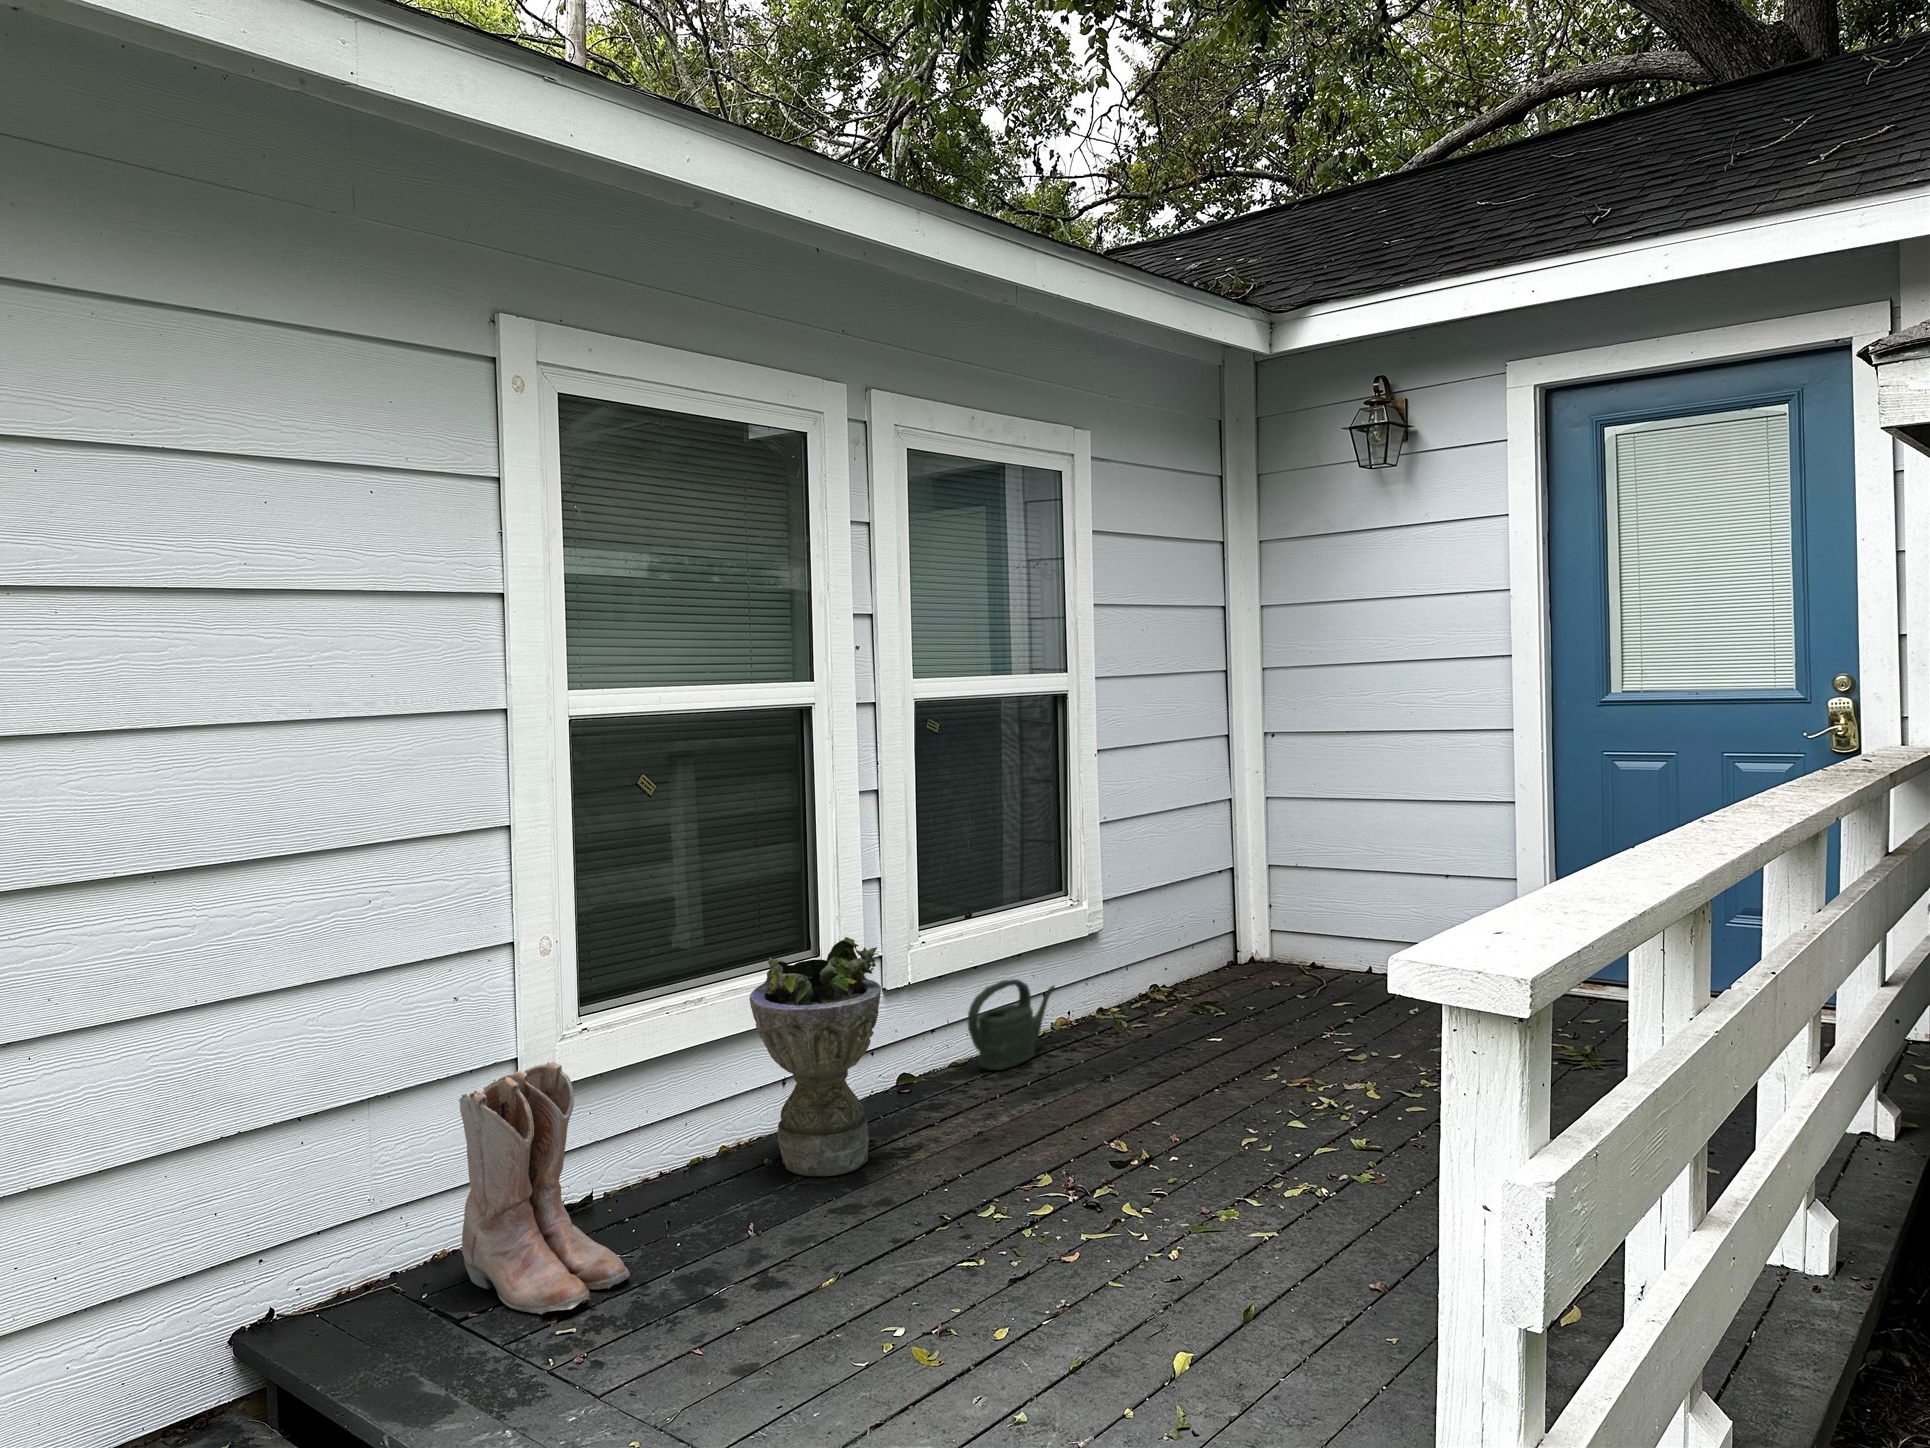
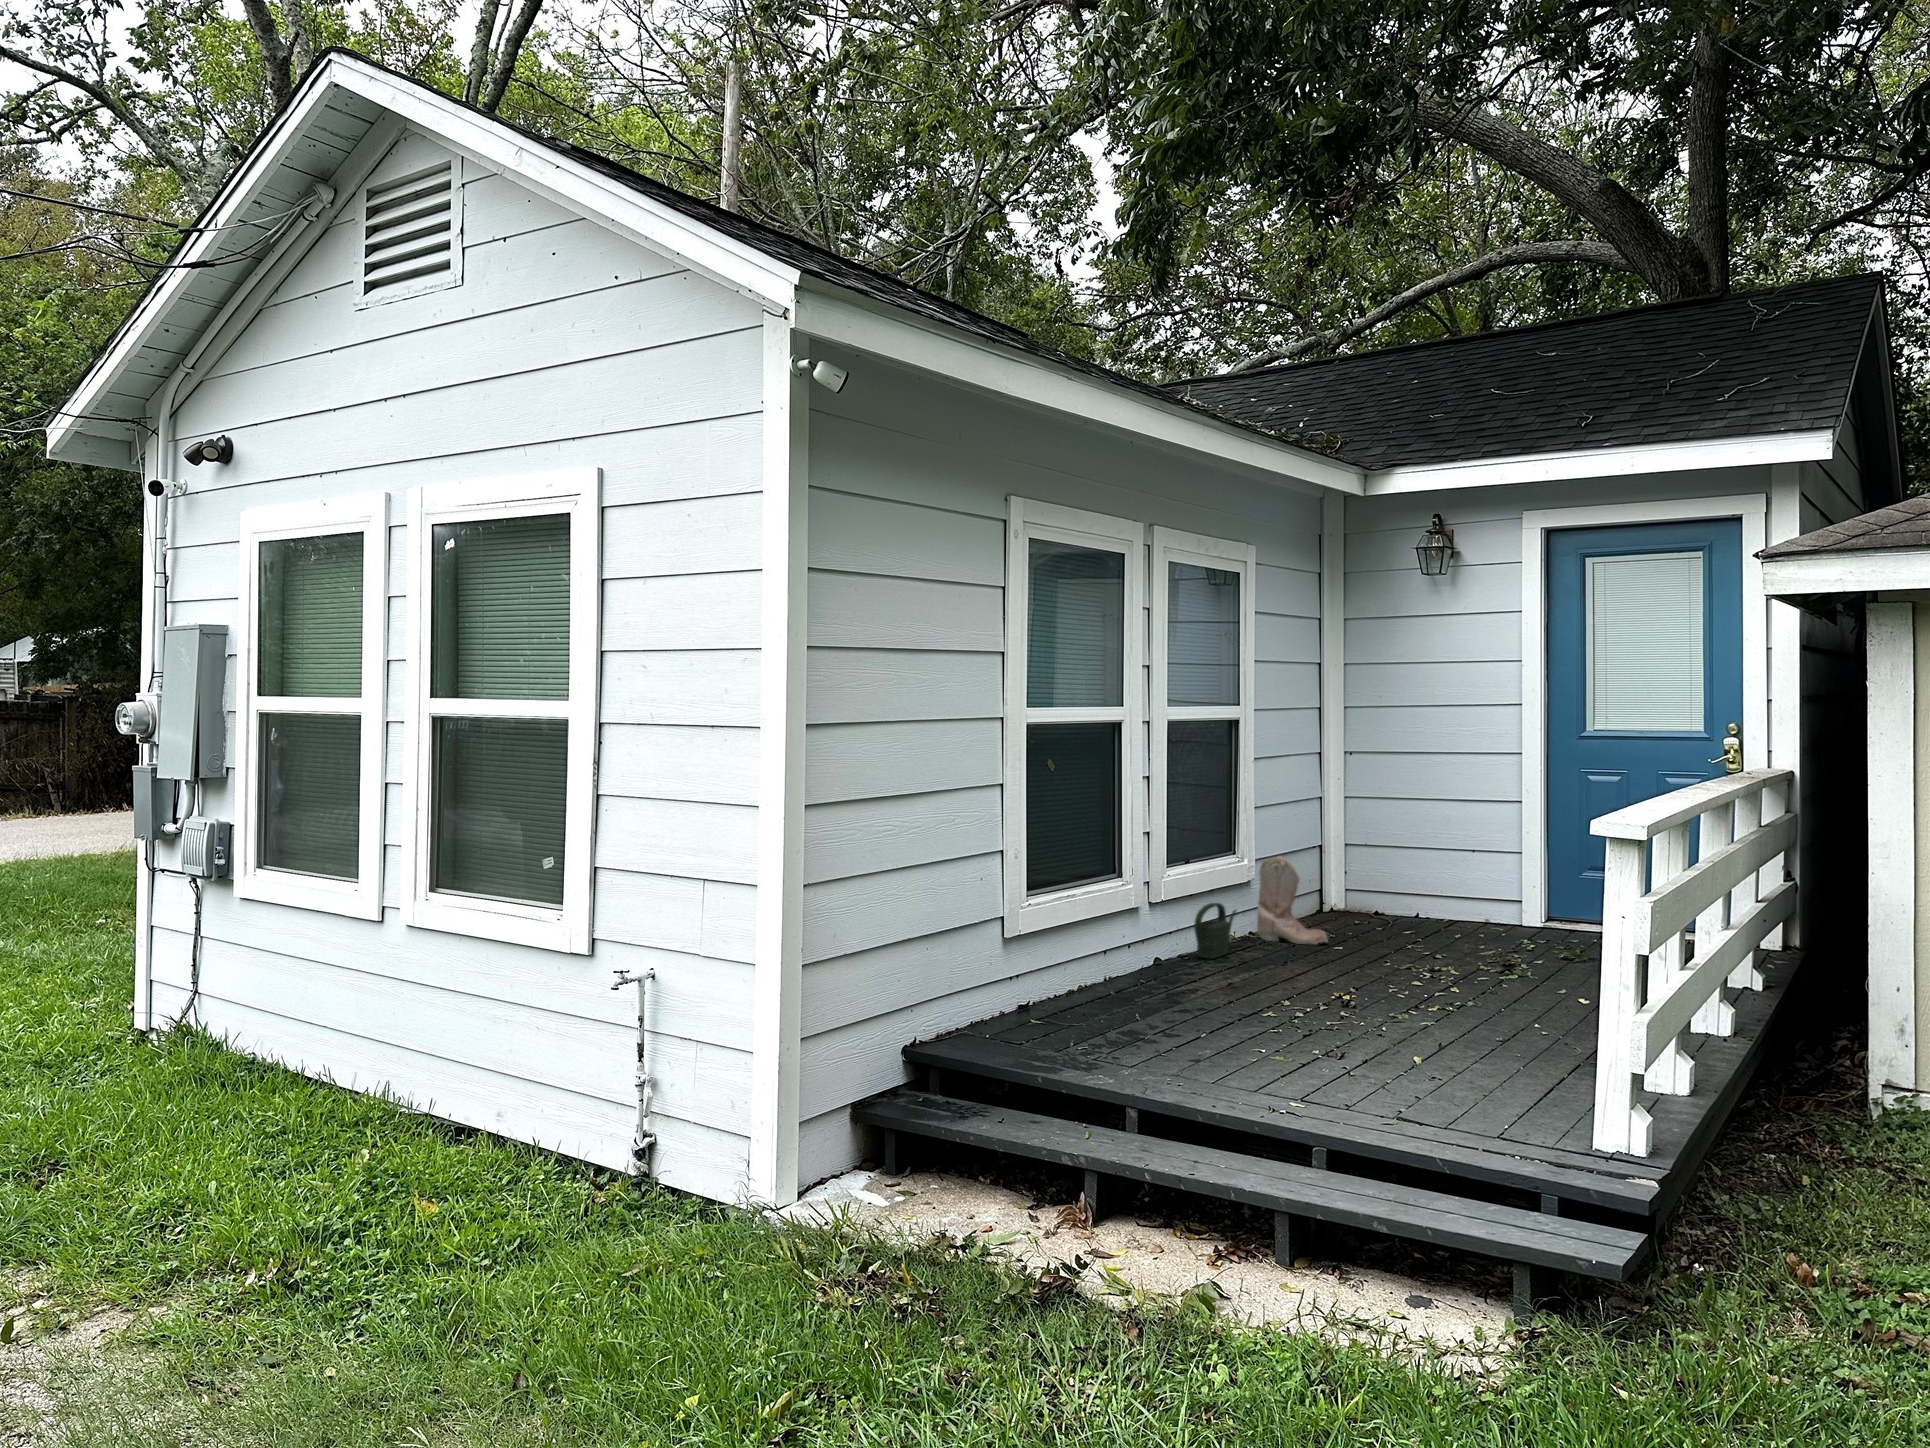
planter: present [750,937,881,1176] -> none [1102,862,1183,1001]
boots: present [459,1062,630,1314] -> present [1257,856,1328,944]

